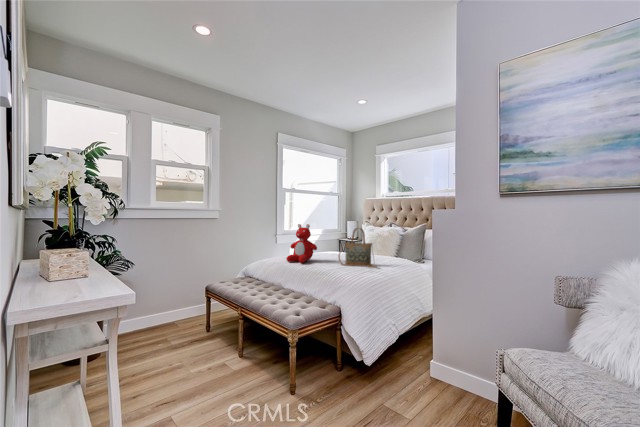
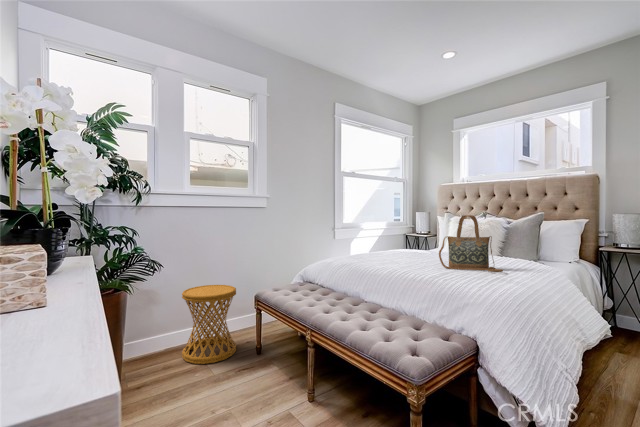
teddy bear: present [286,224,317,263] -> none [363,211,406,265]
side table: none [149,278,193,337] -> present [182,285,236,364]

